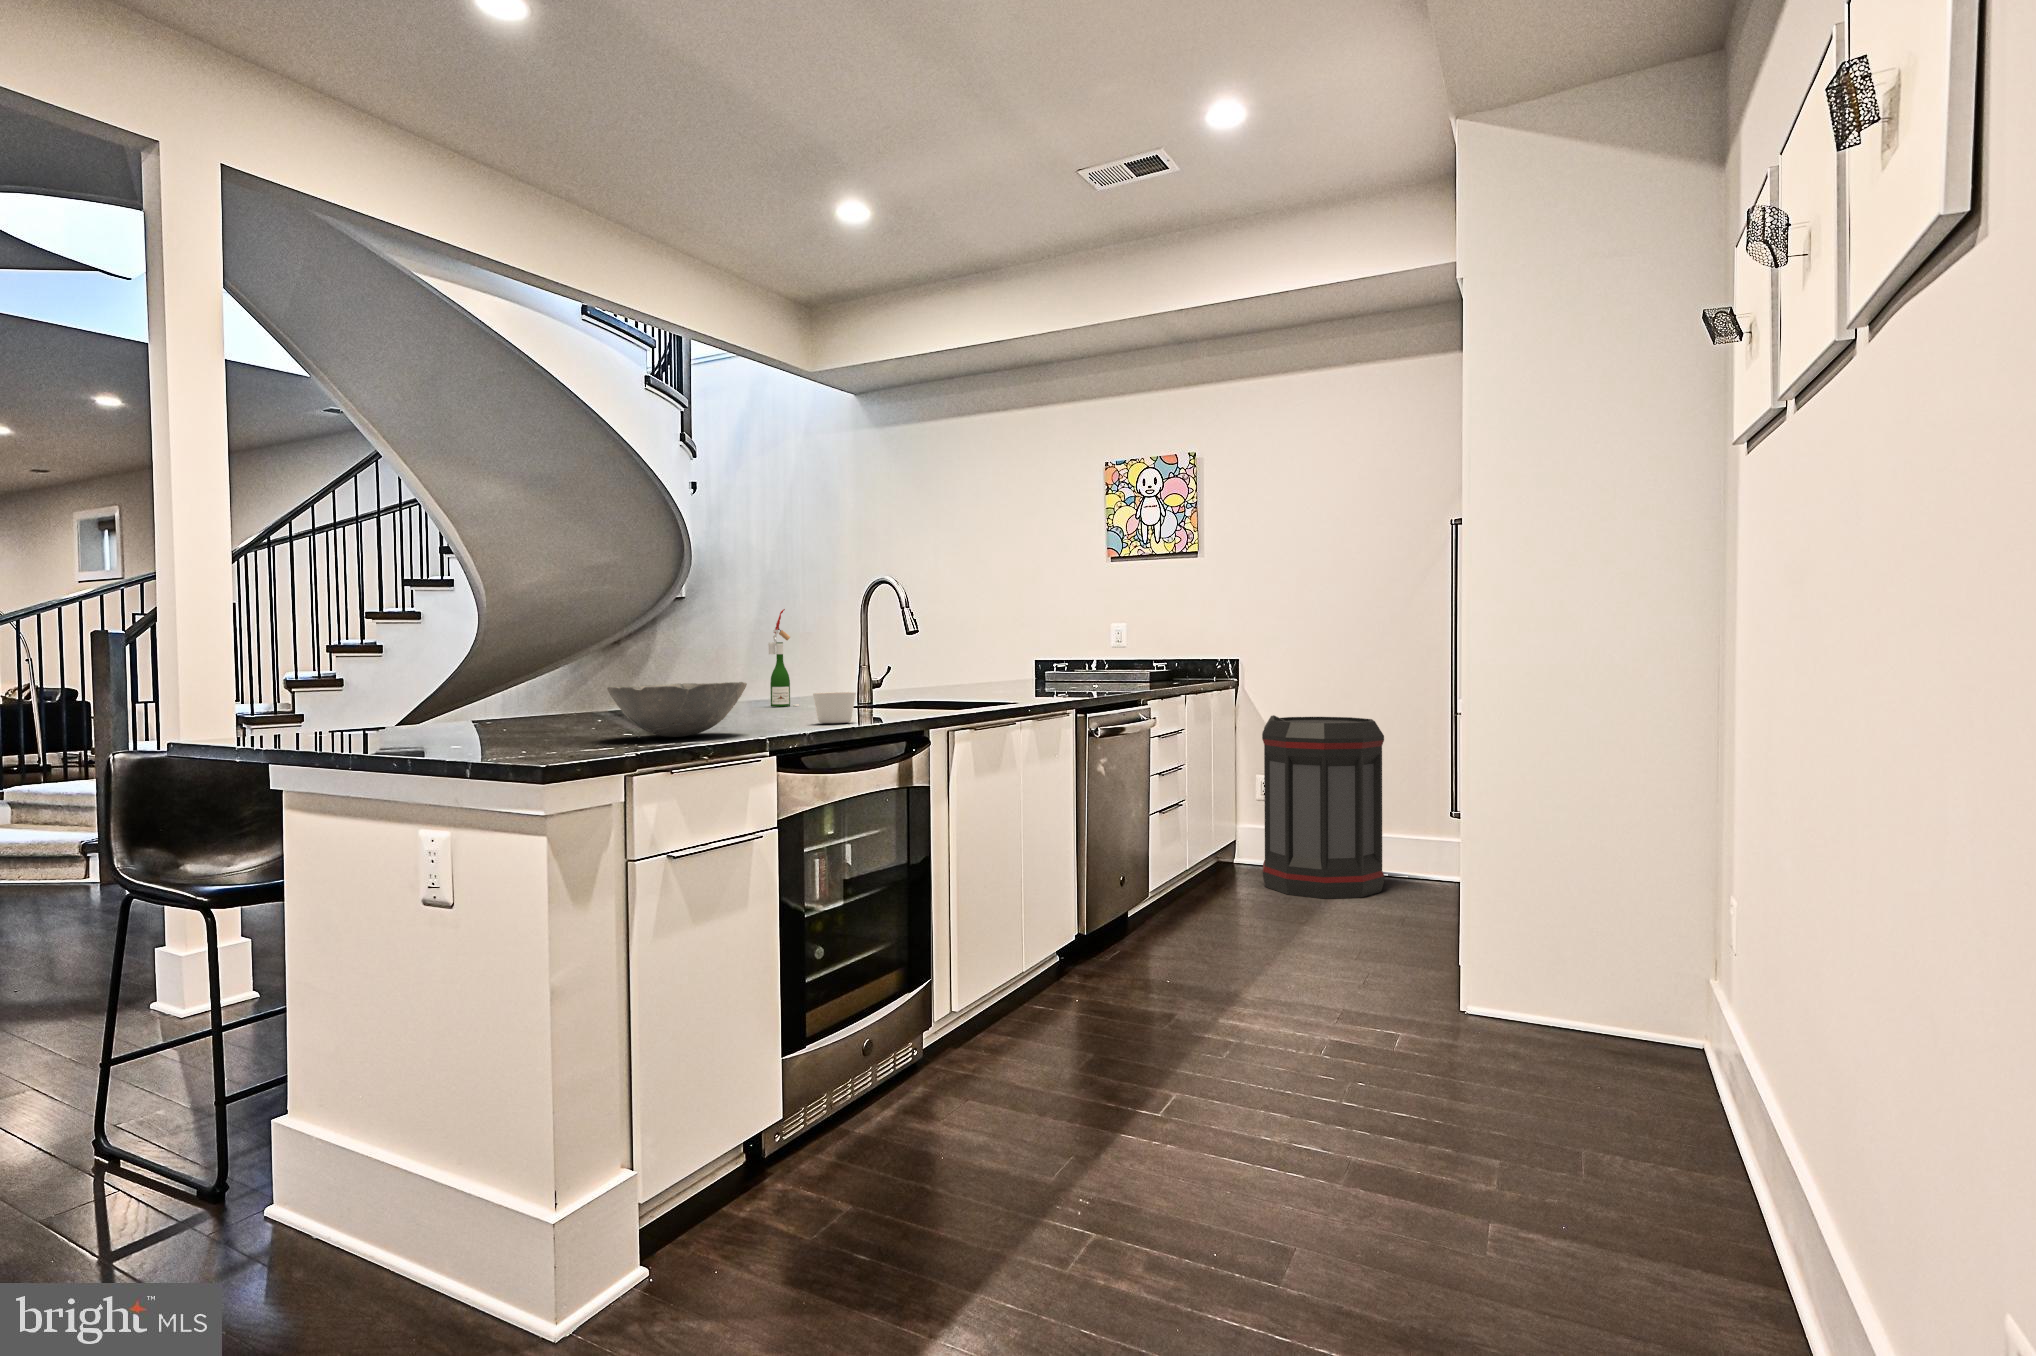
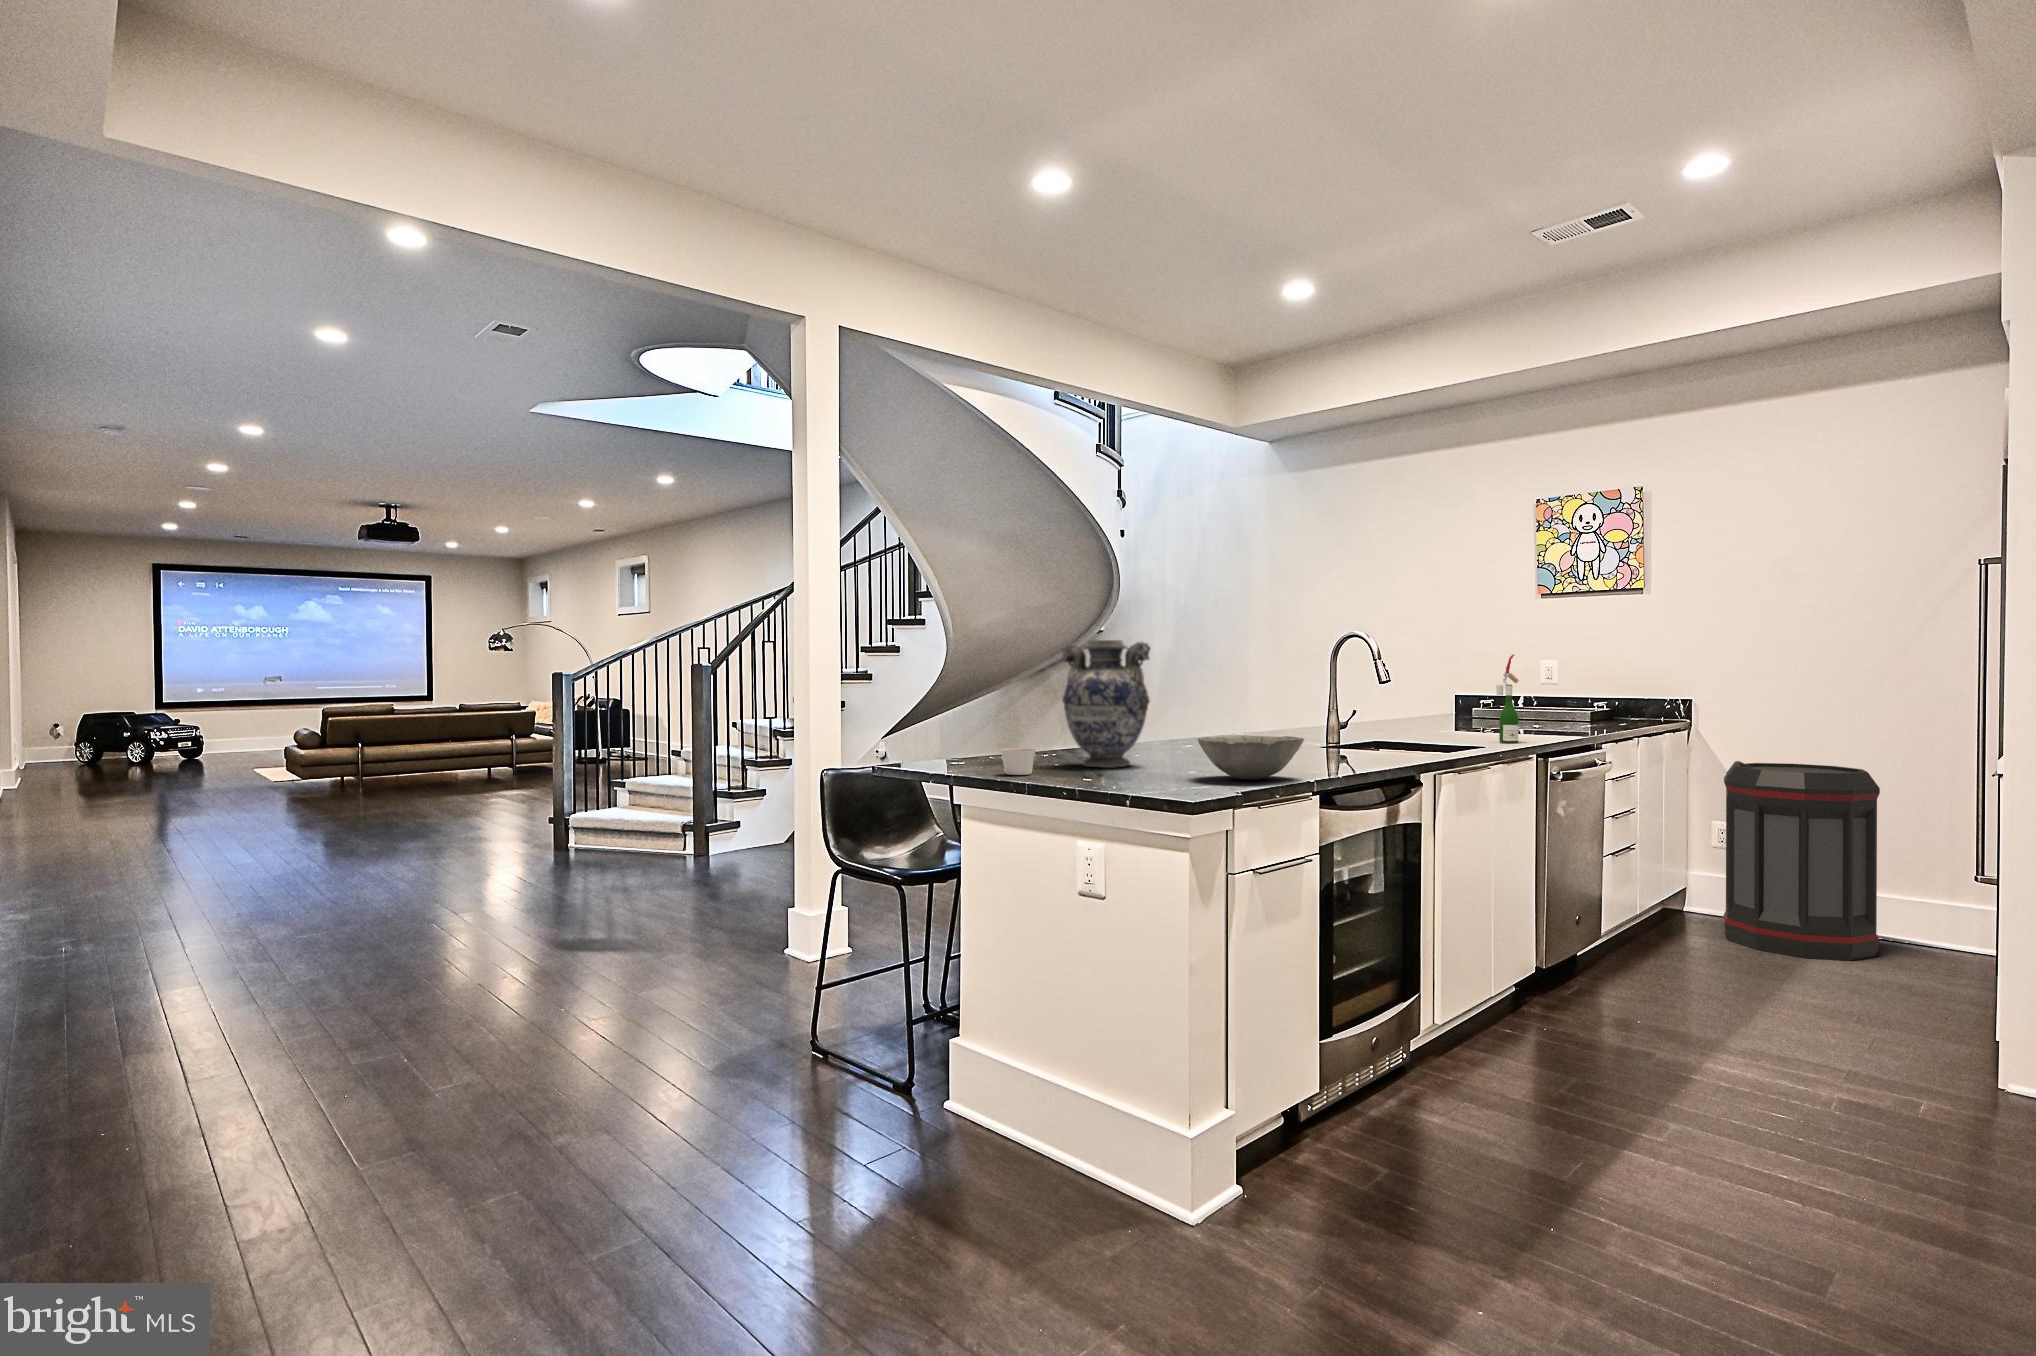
vase: none [467,567,585,733] -> present [1062,640,1151,768]
wine bottle: present [768,609,799,707] -> present [1496,654,1526,743]
candle: present [813,692,856,723] -> present [1001,748,1036,775]

